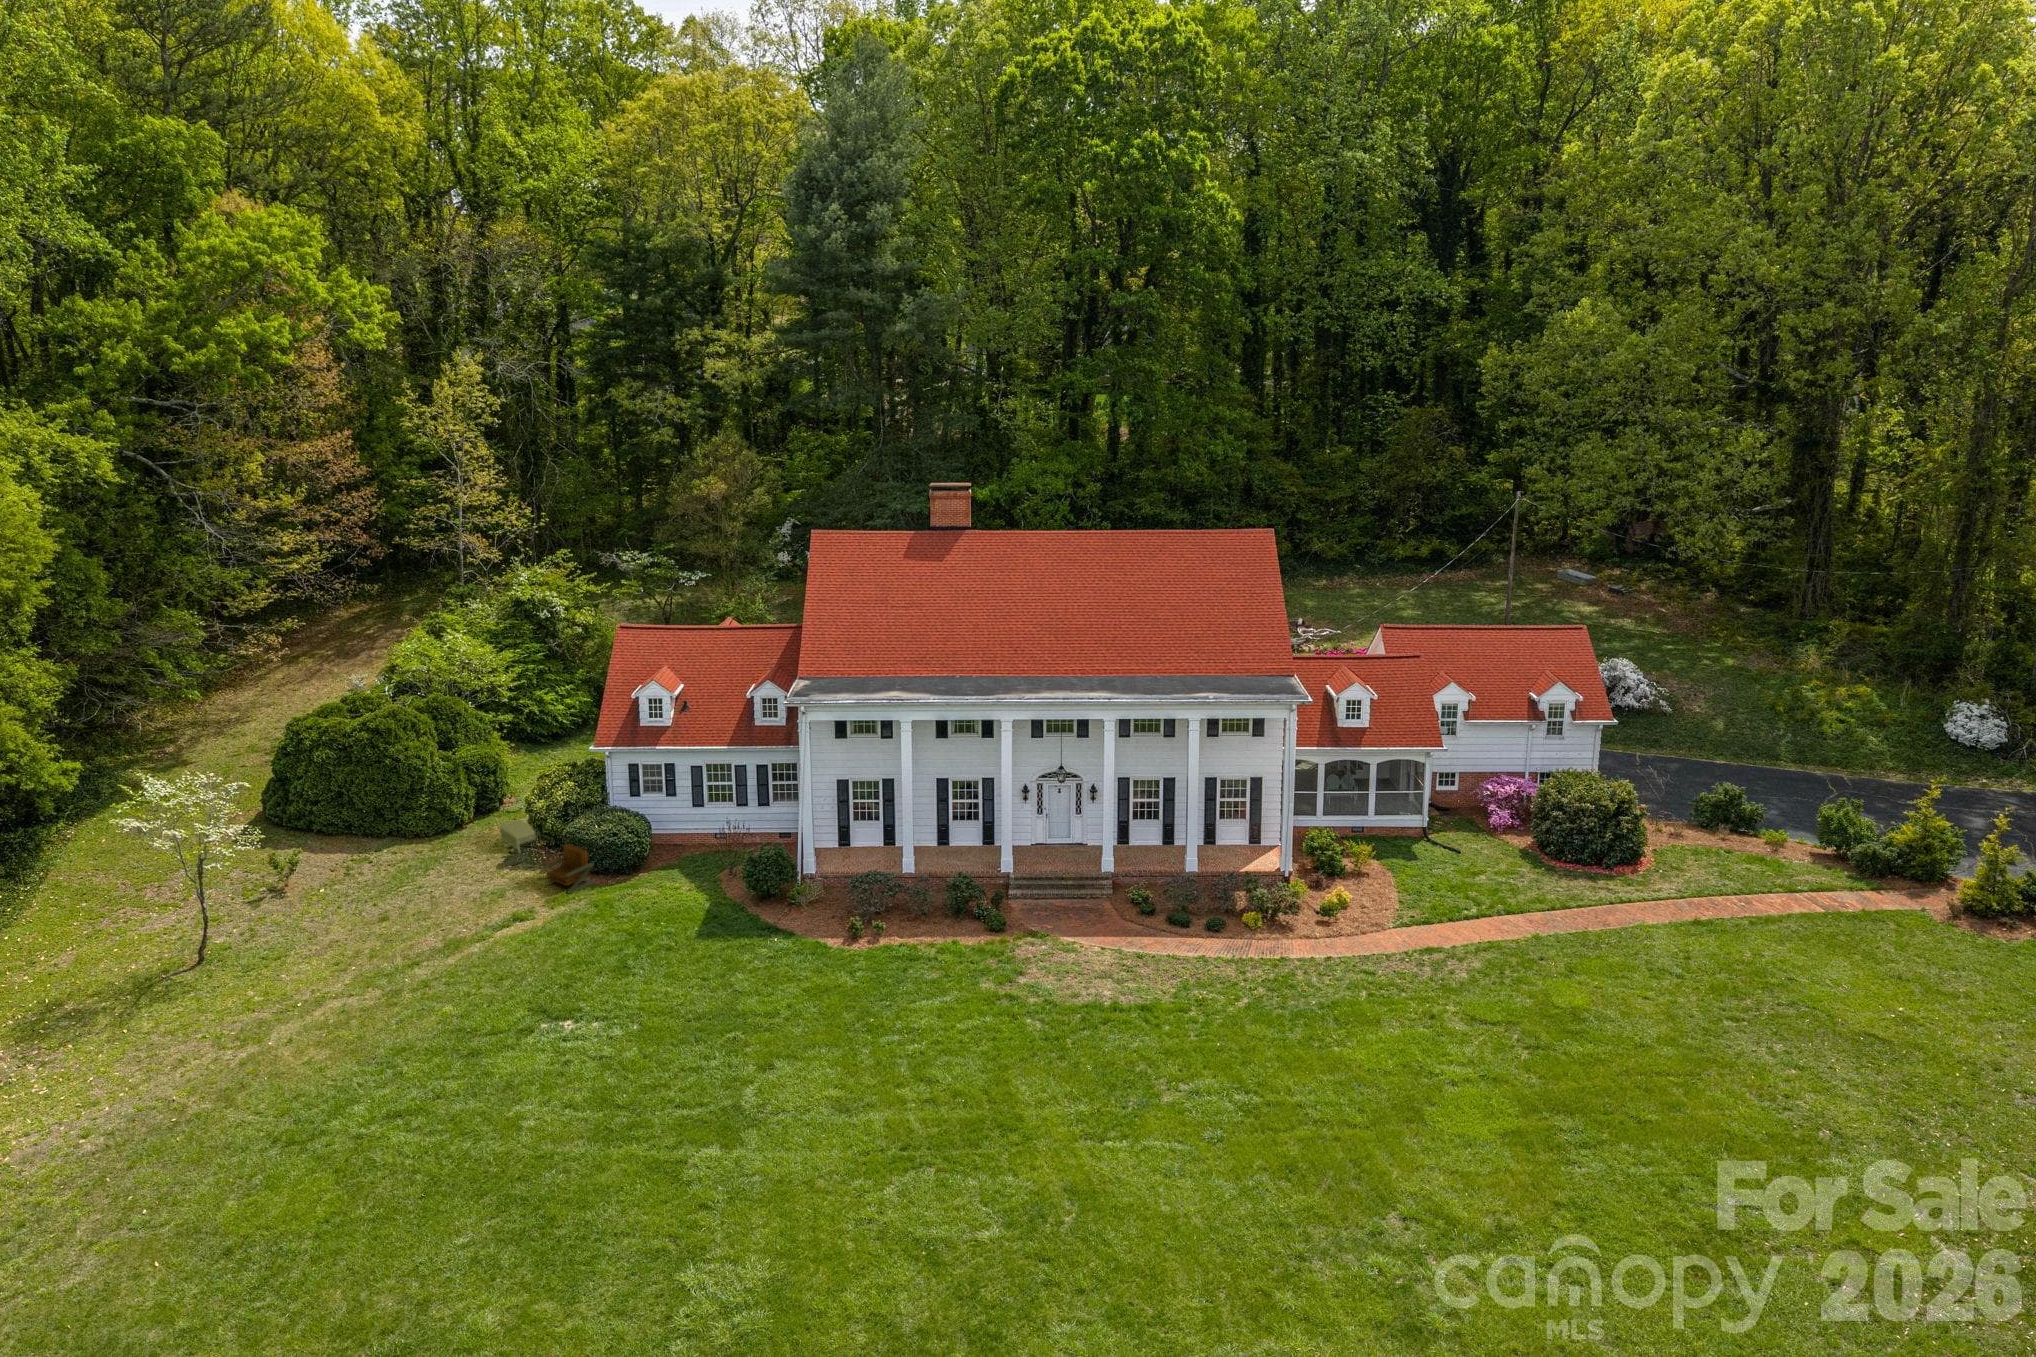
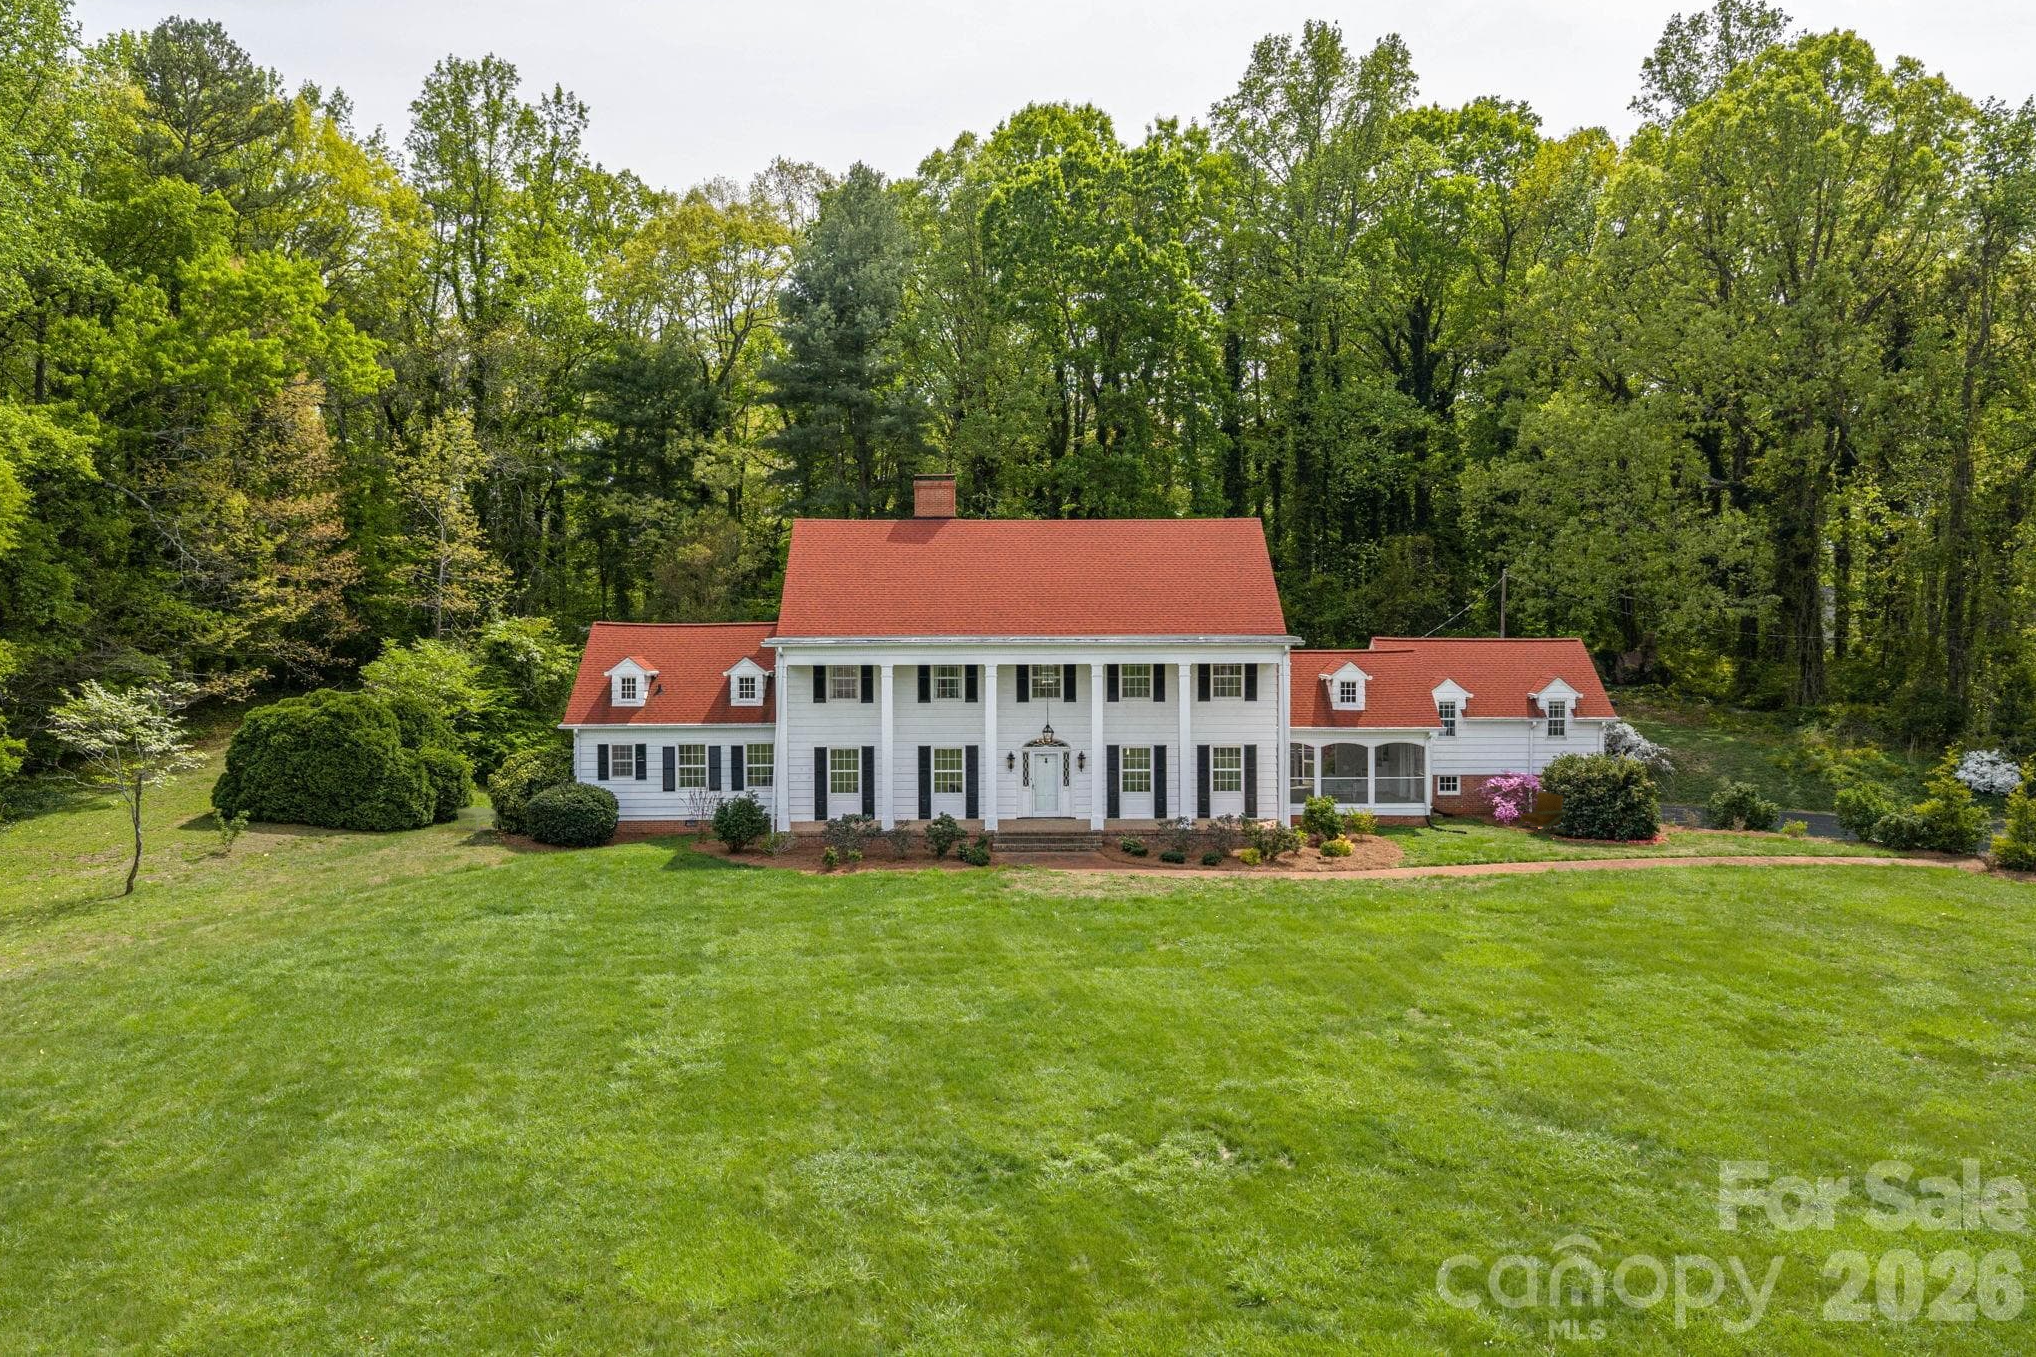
lounge chair: present [544,844,594,894] -> present [1515,792,1568,833]

